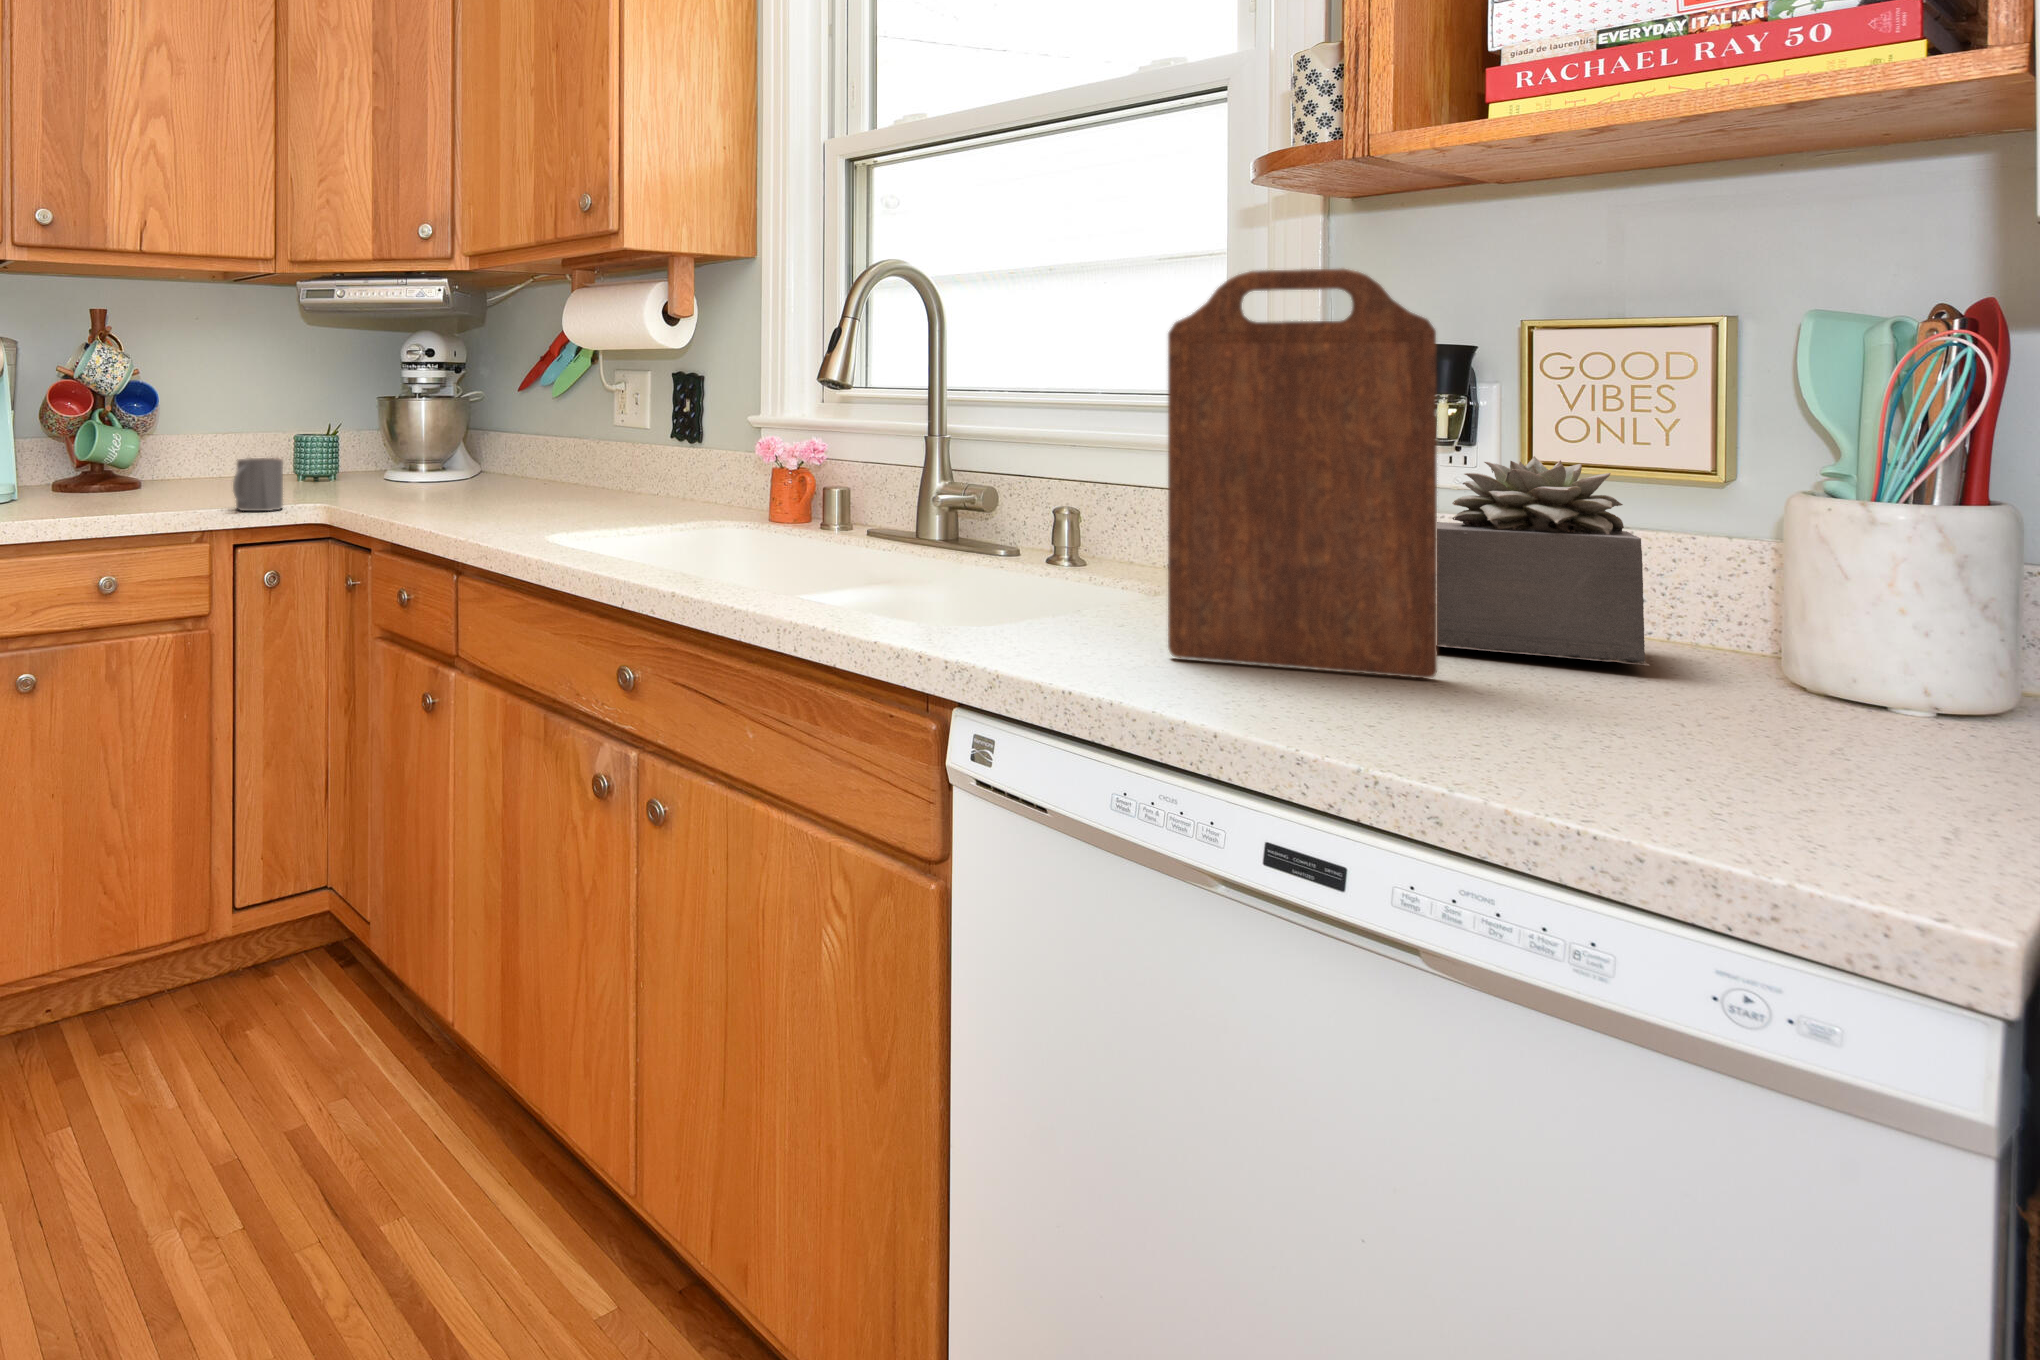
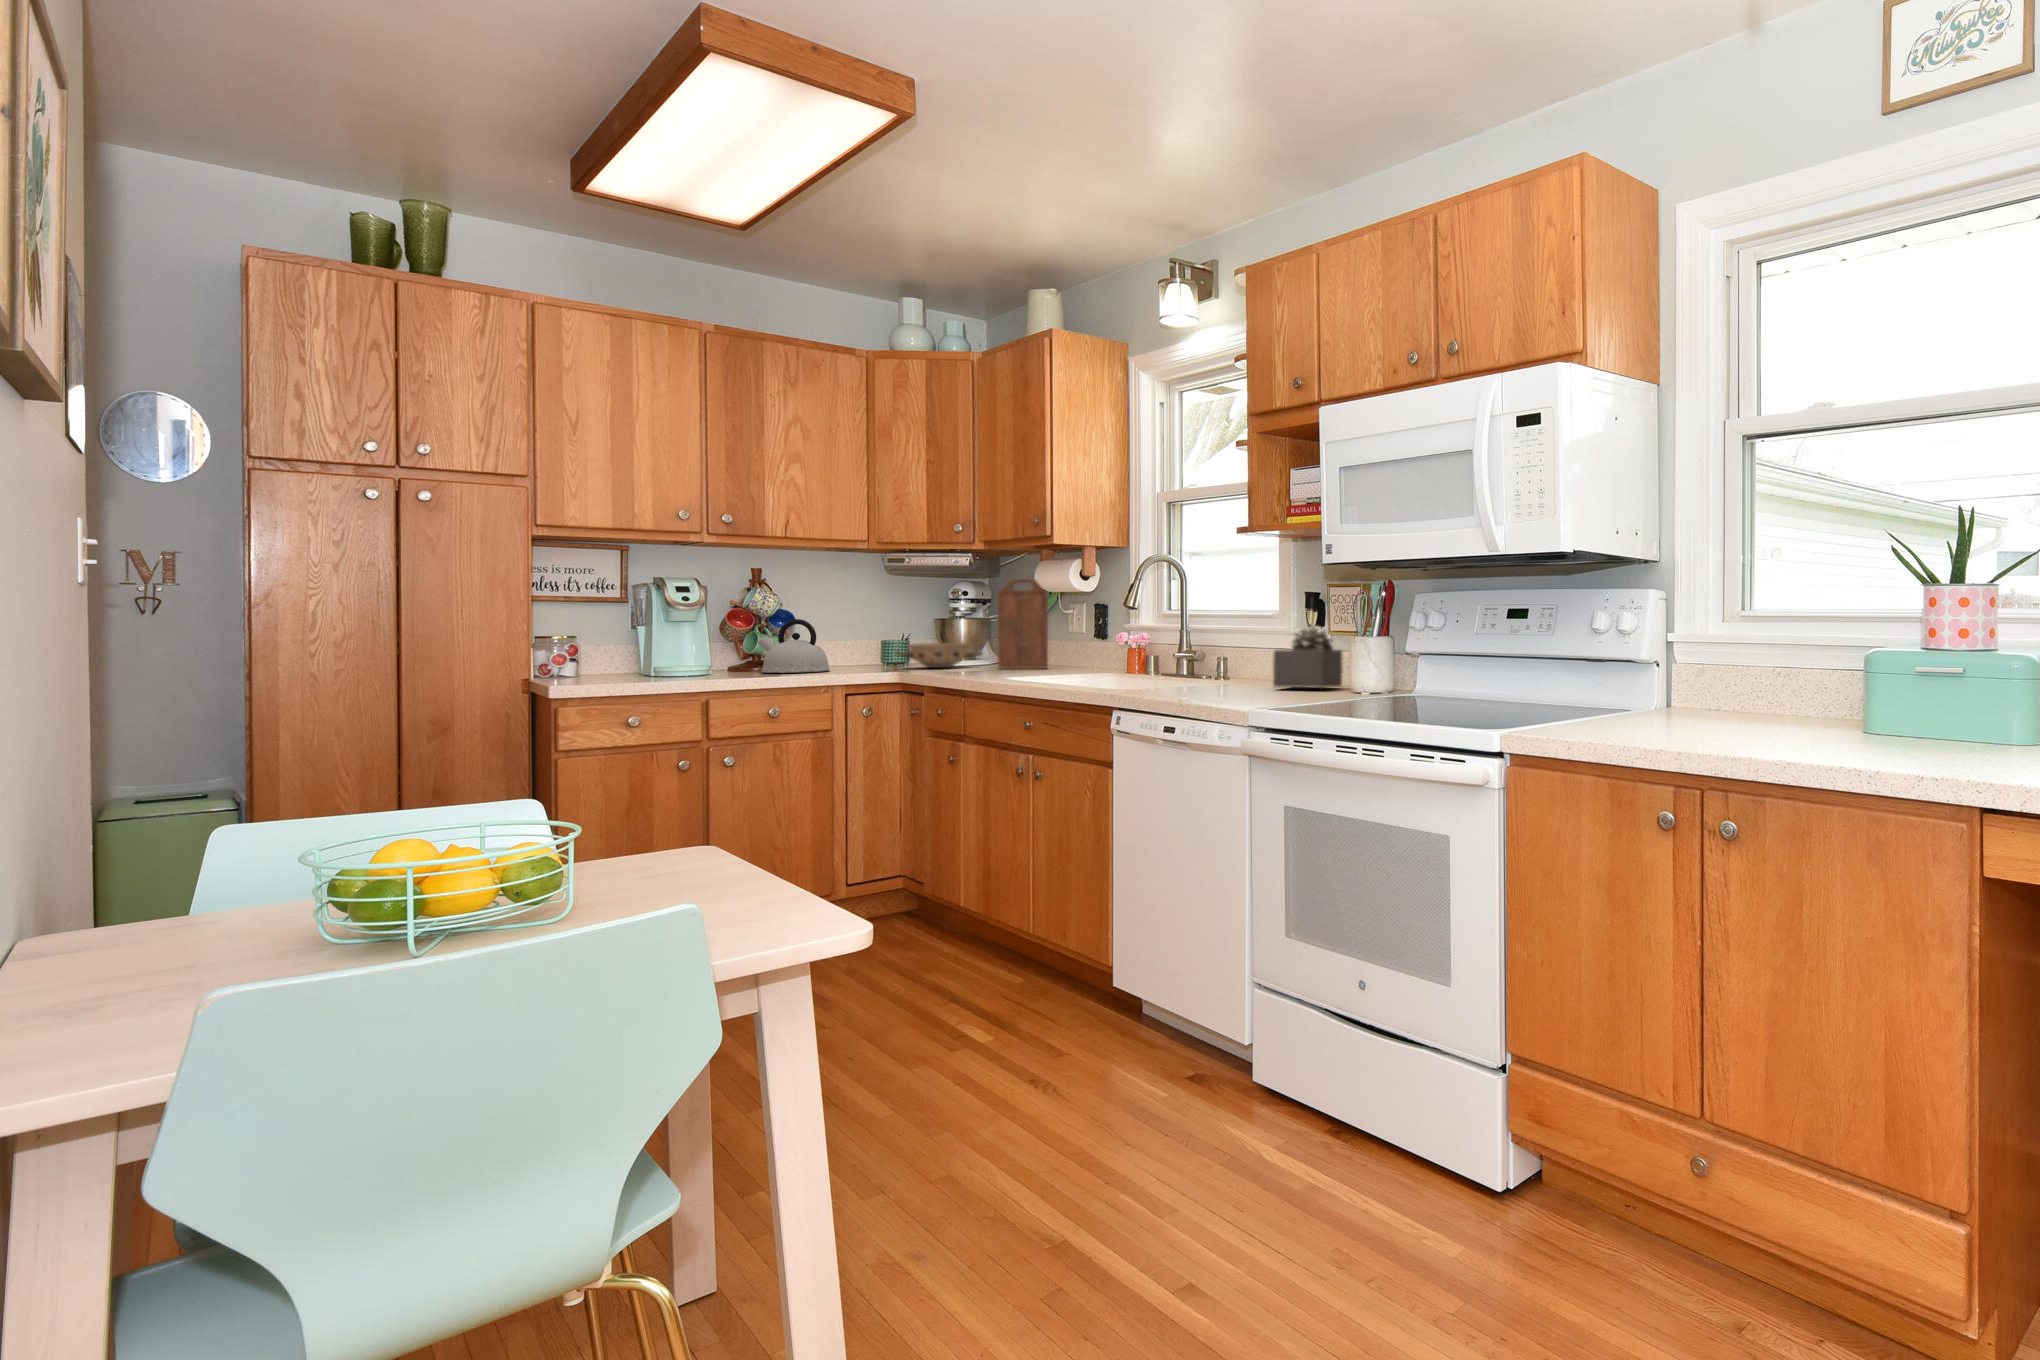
cutting board: present [1168,269,1437,678] -> present [998,579,1048,669]
kettle: none [97,400,212,498] -> present [758,619,830,673]
ceramic bowl: none [318,443,464,491] -> present [896,643,982,668]
mug: present [233,458,283,511] -> none [845,649,873,675]

